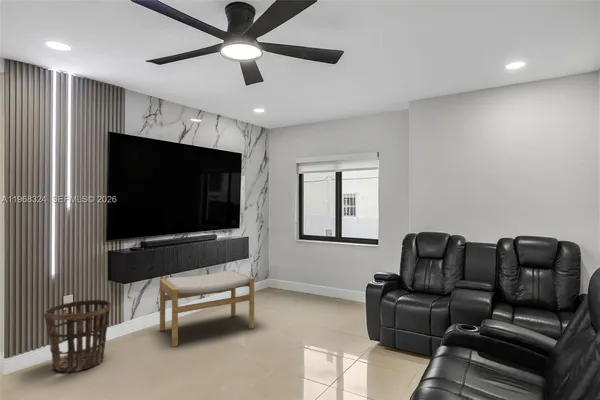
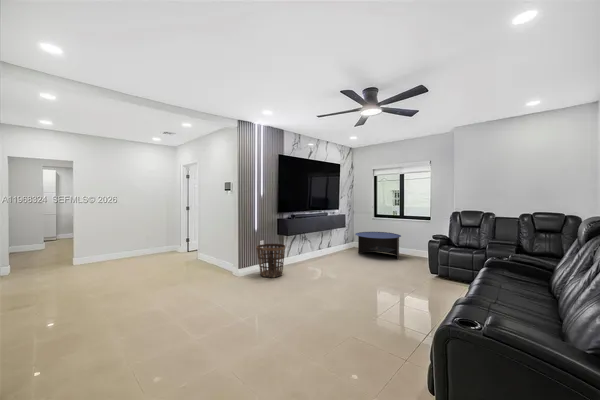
coffee table: none [263,263,334,308] -> present [355,232,401,259]
footstool: present [160,270,254,347] -> none [303,233,356,271]

